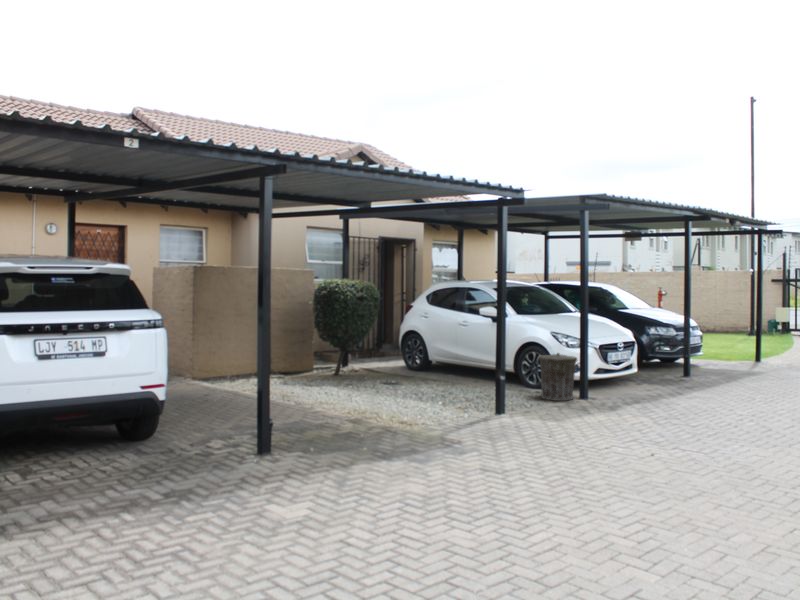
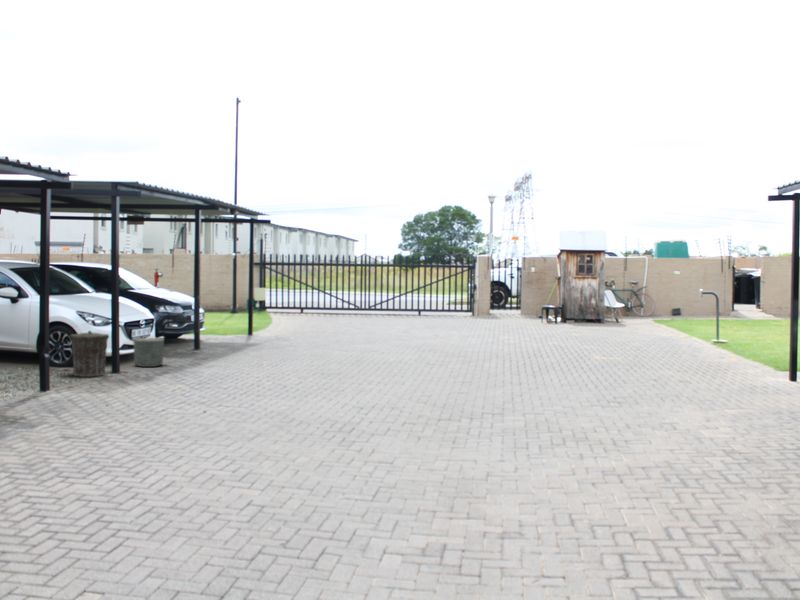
planter: none [608,362,641,394] -> present [133,338,164,367]

